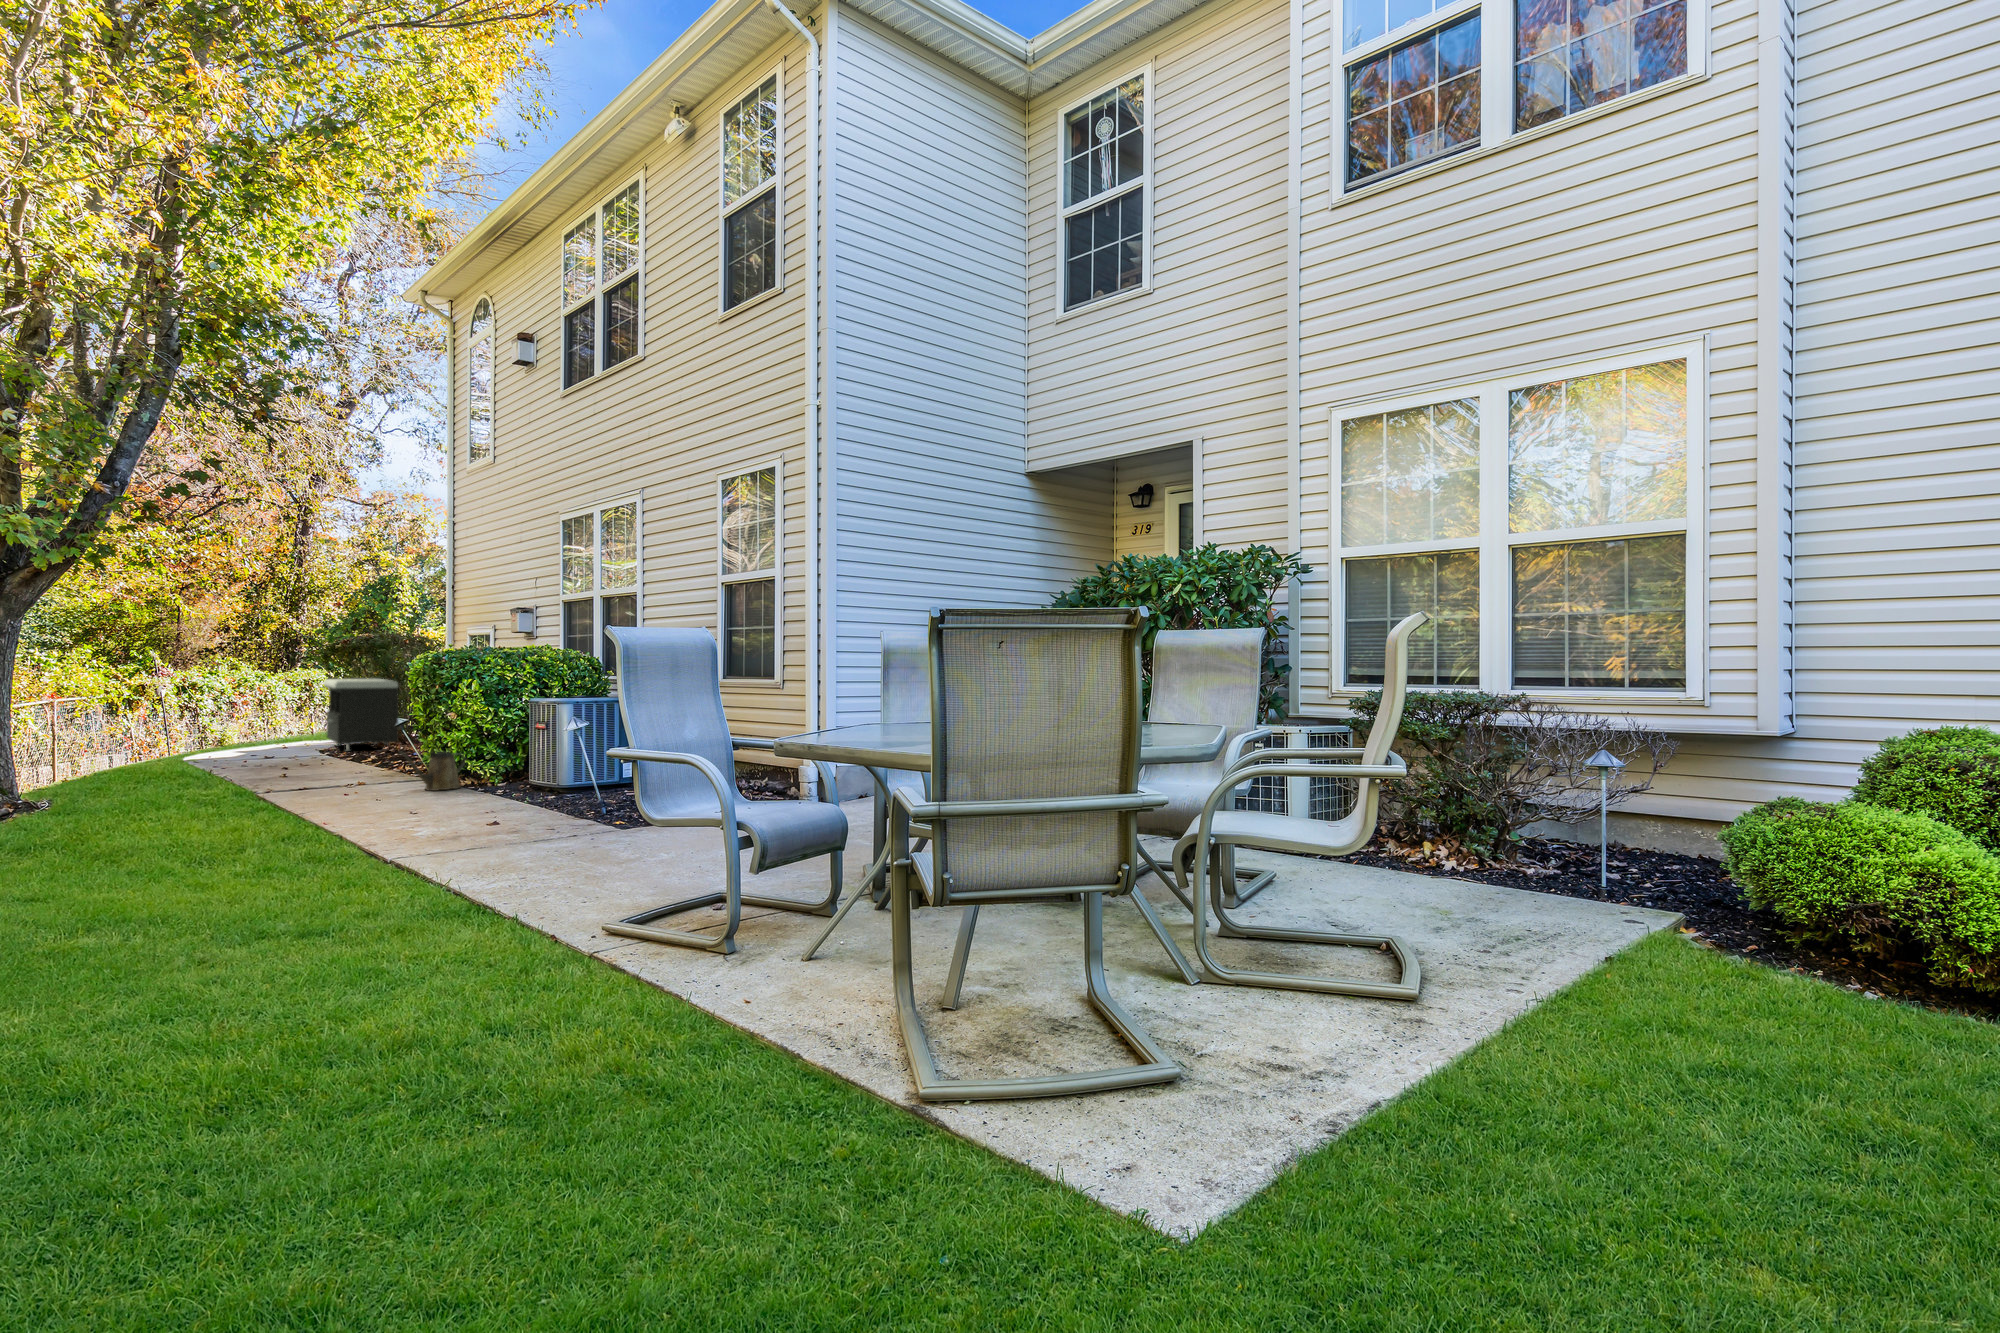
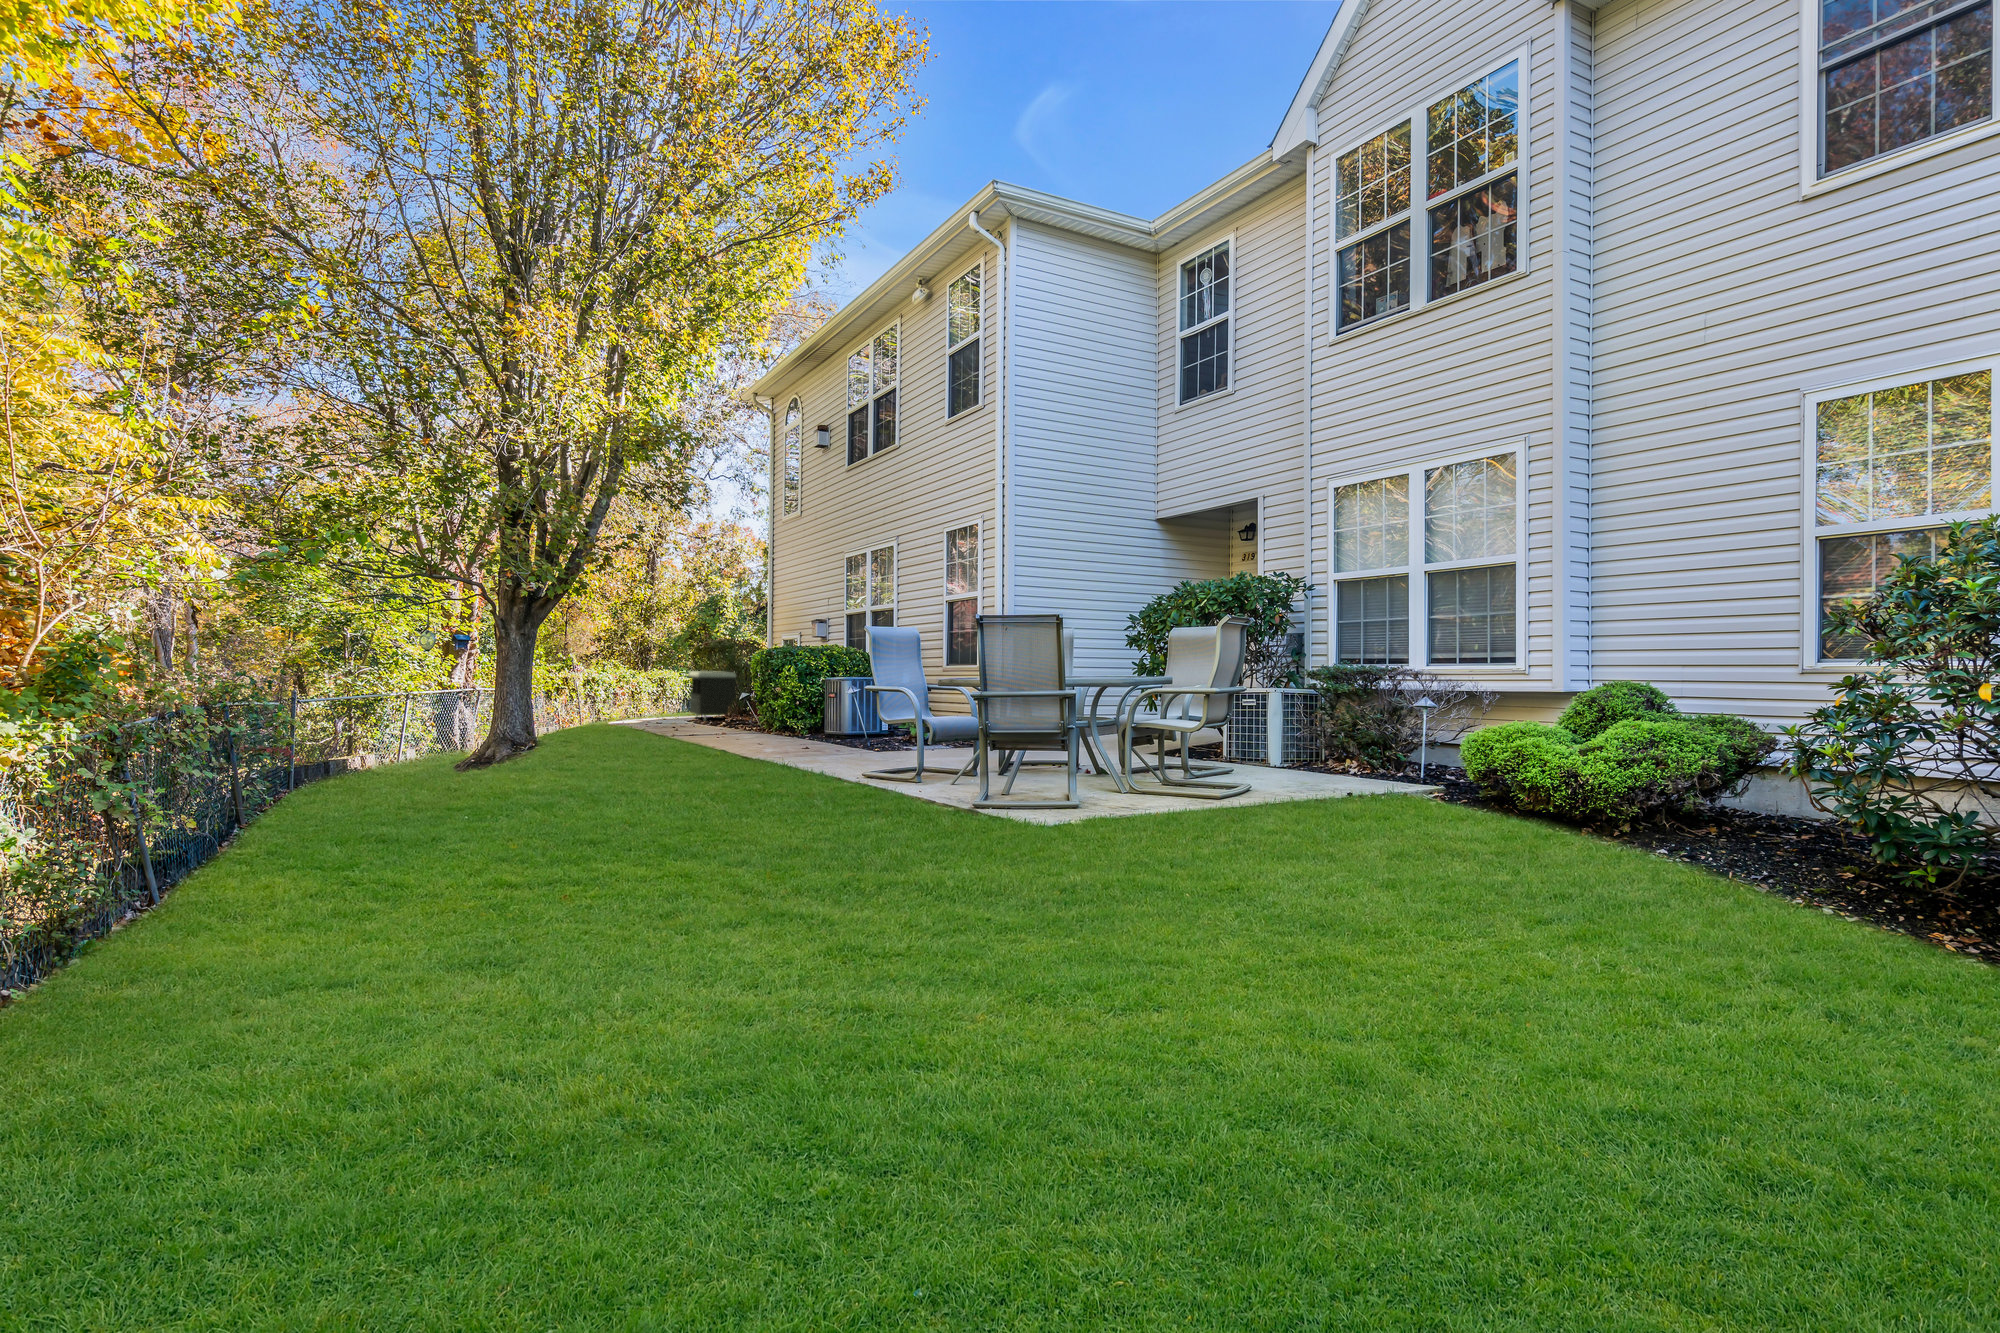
watering can: present [399,752,466,791] -> none [750,710,787,737]

